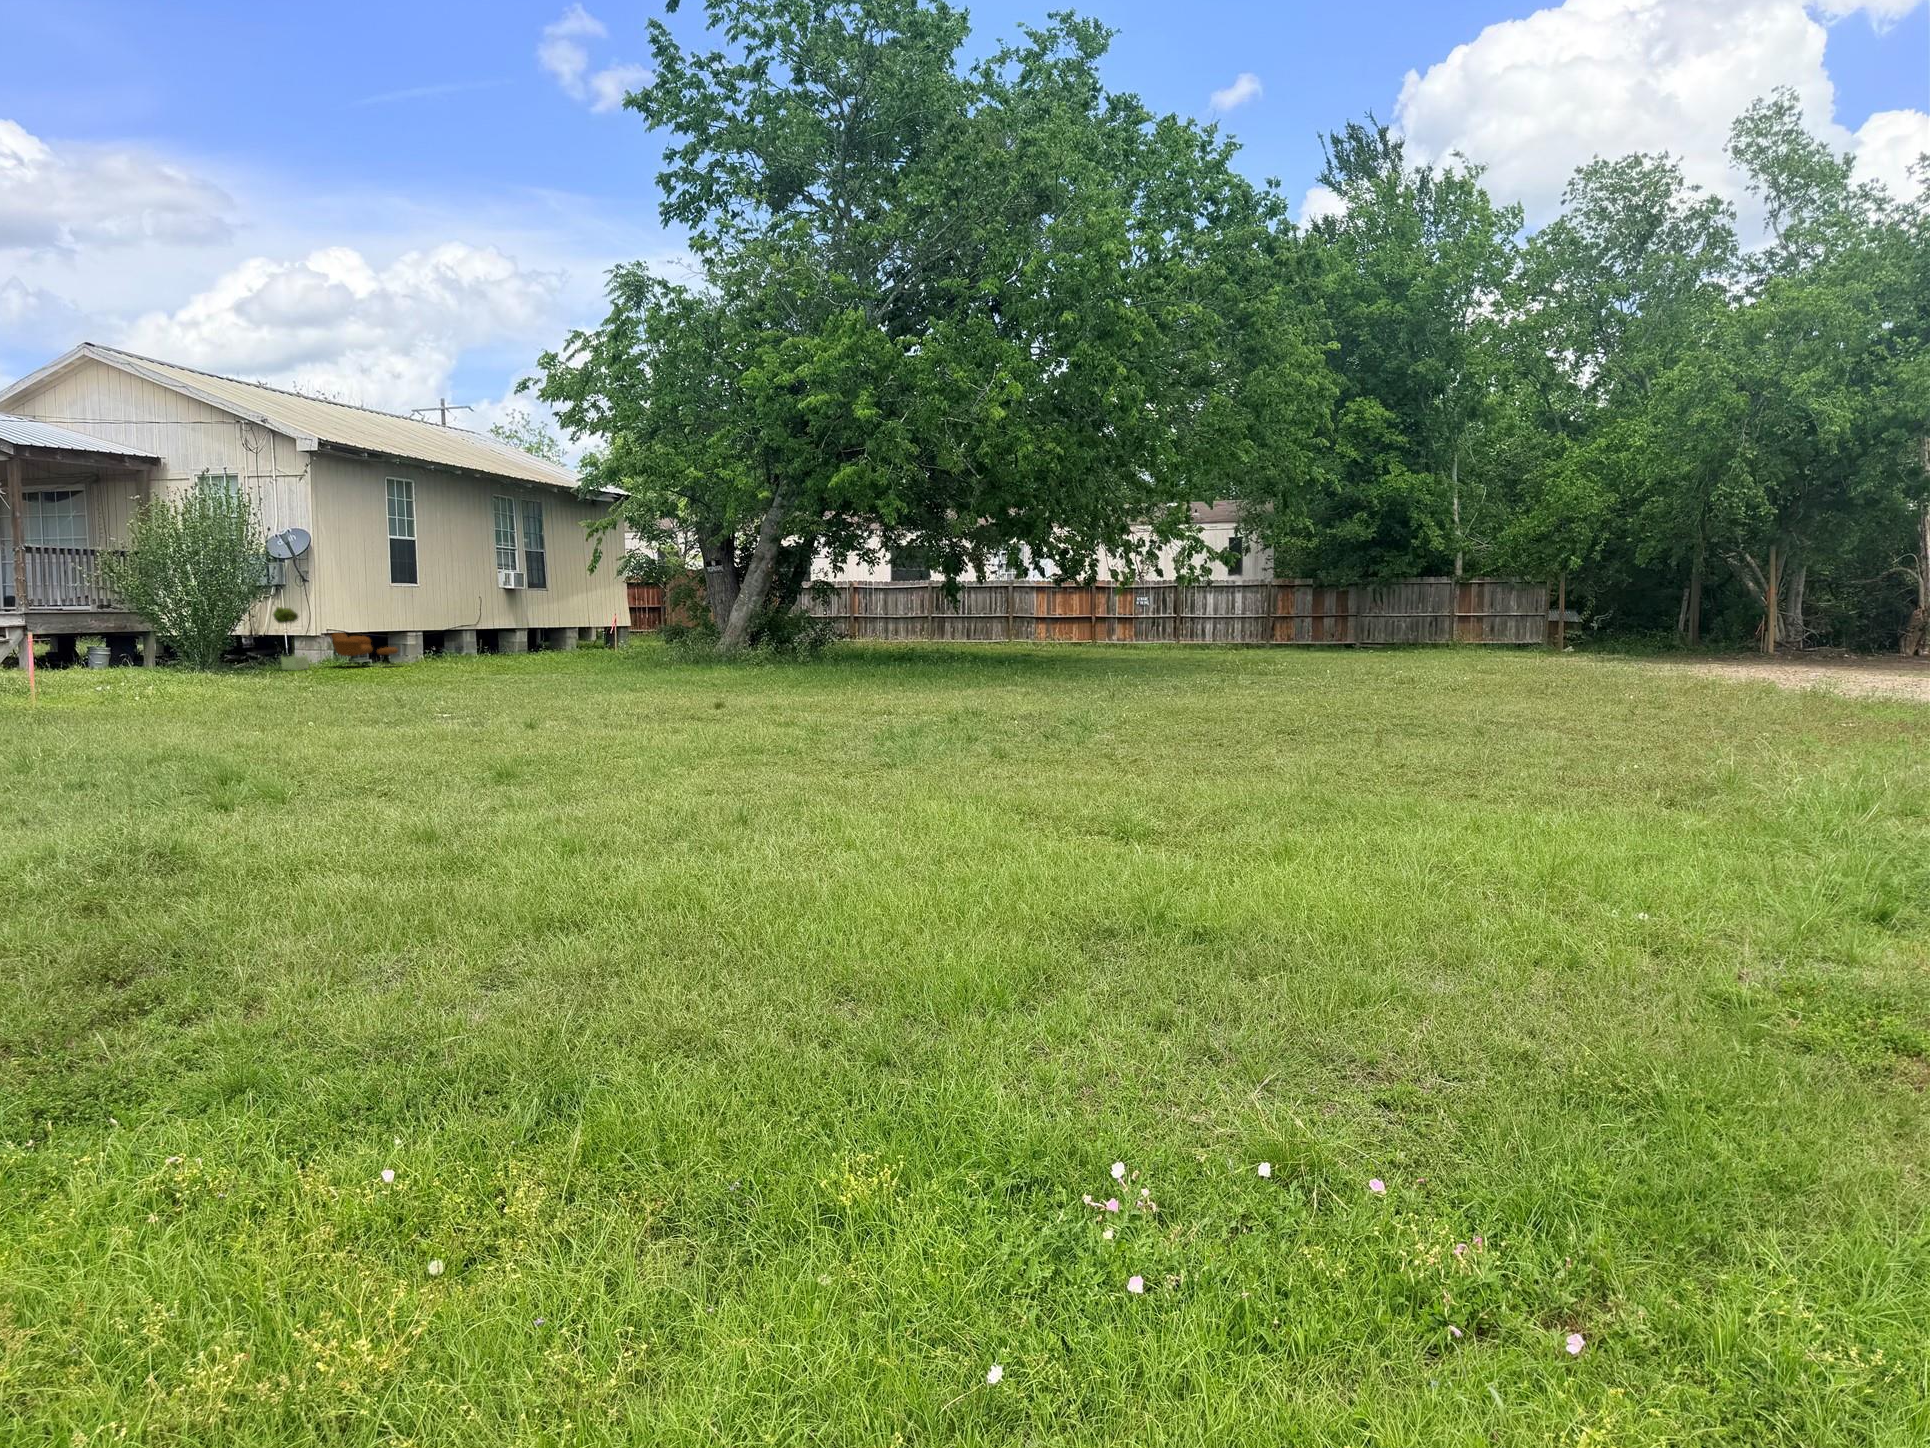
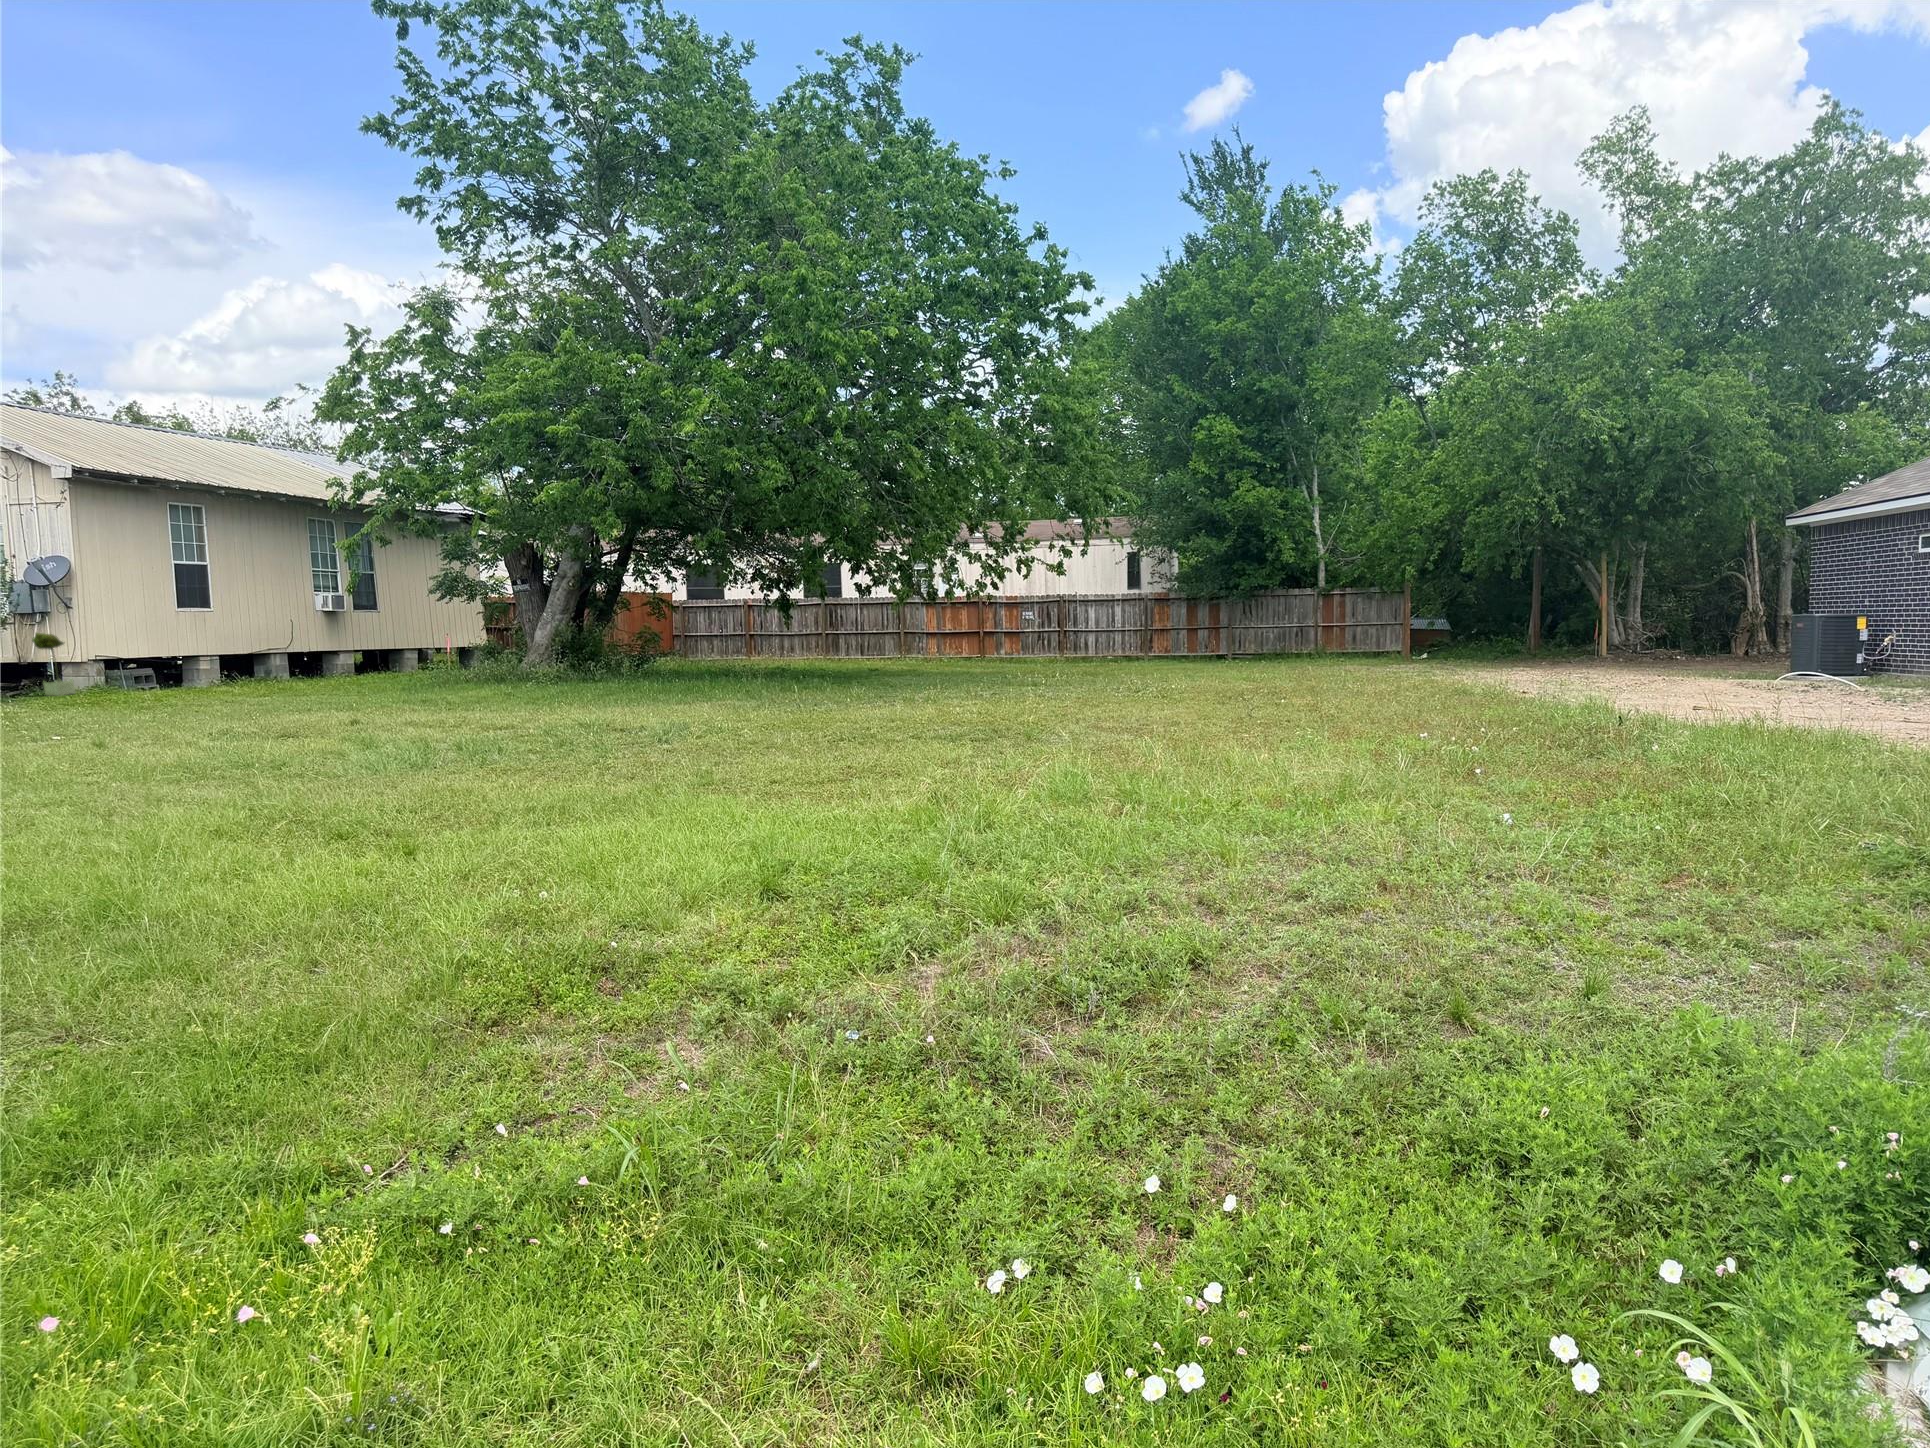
lounge chair: present [328,633,398,666] -> none [93,643,178,693]

